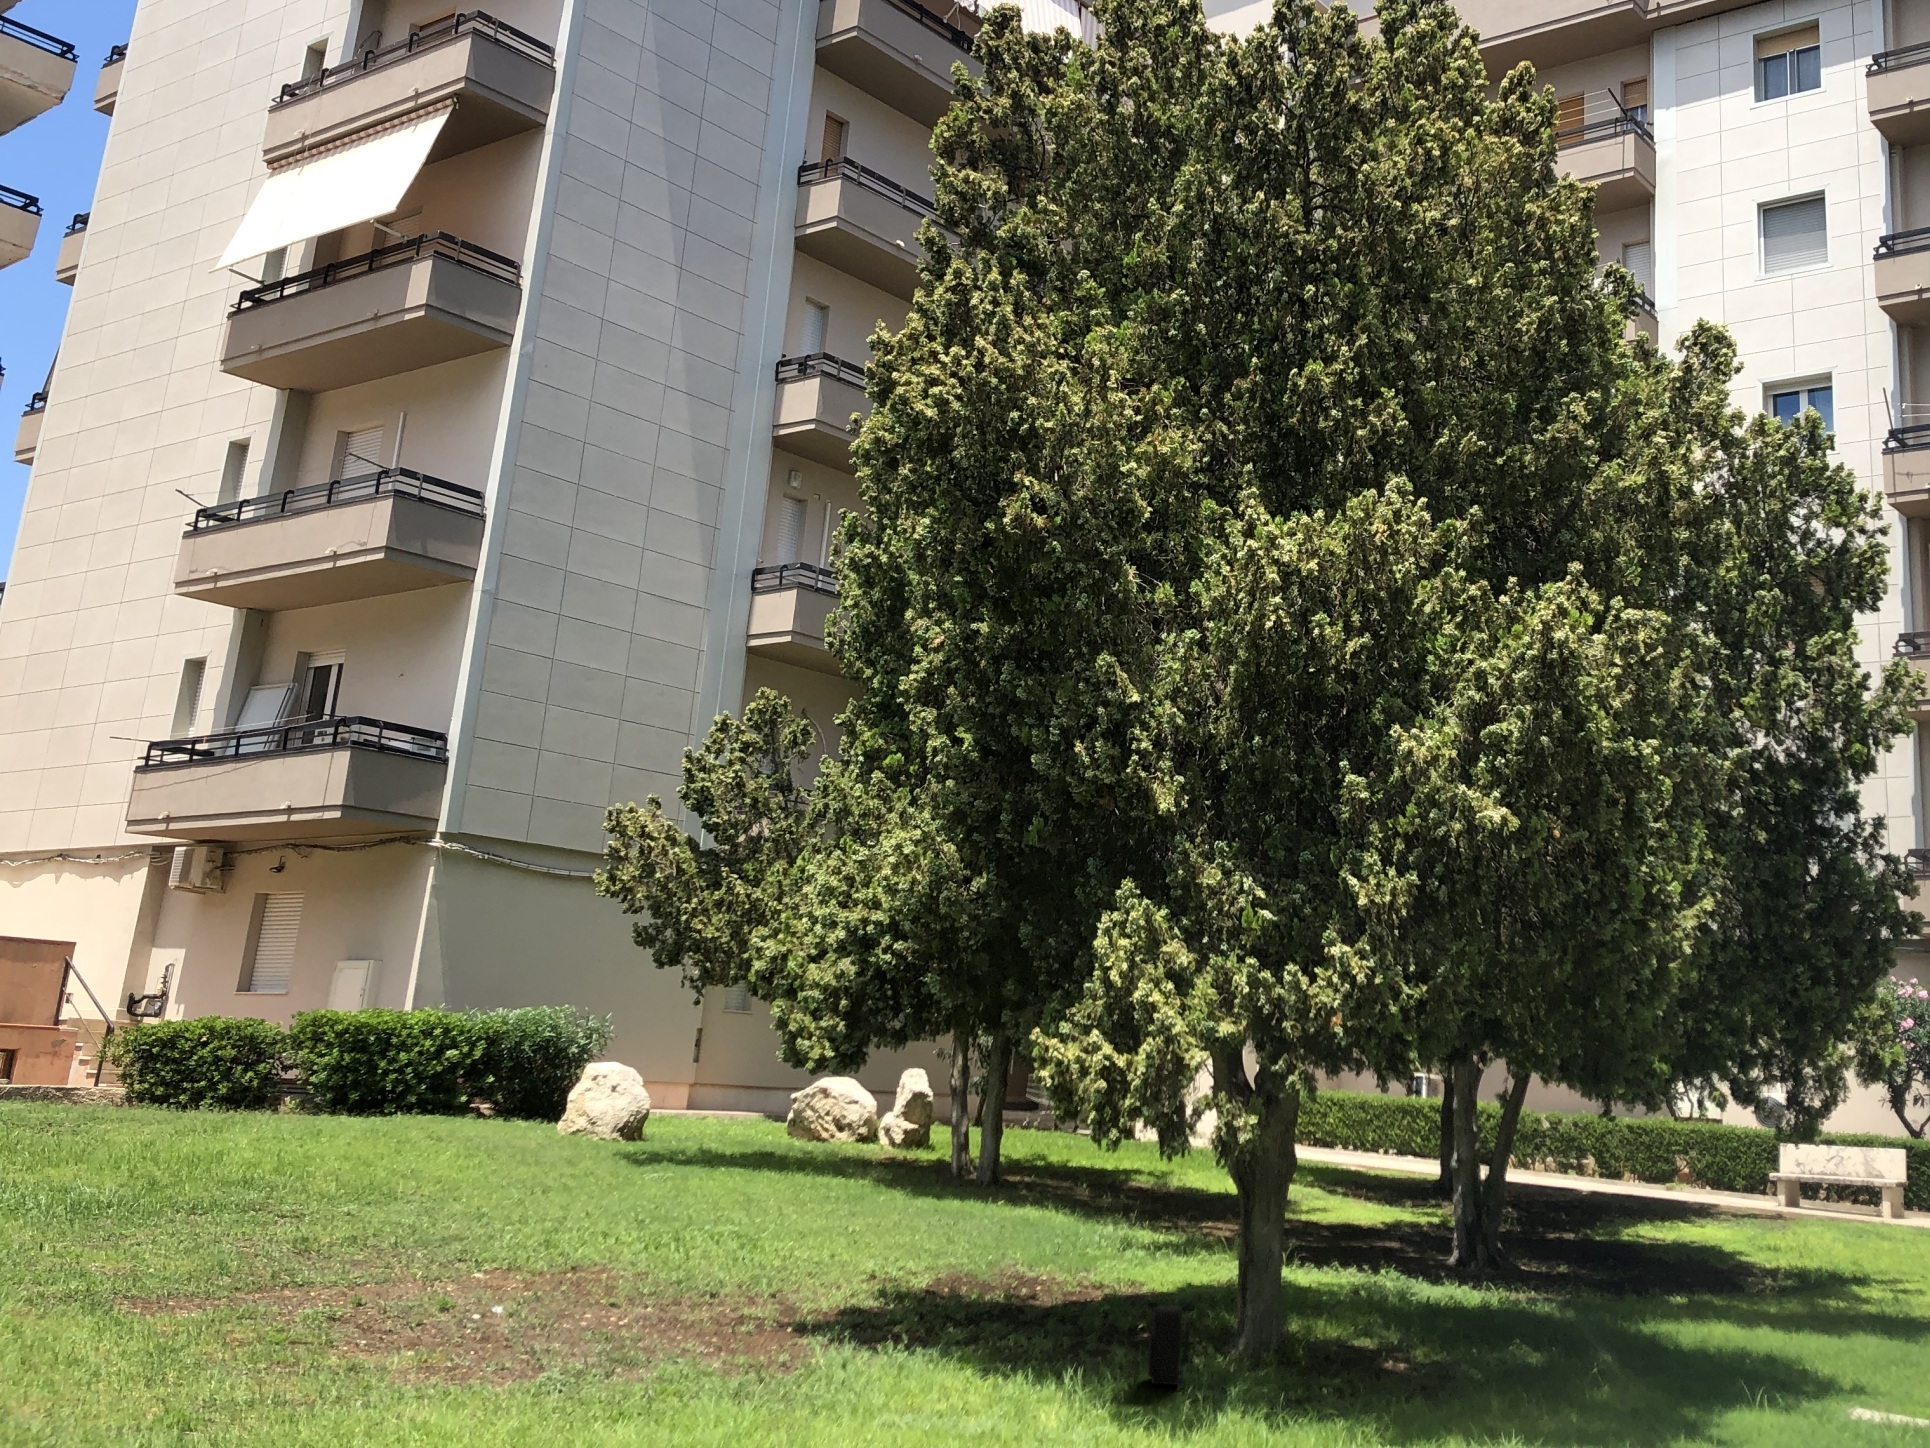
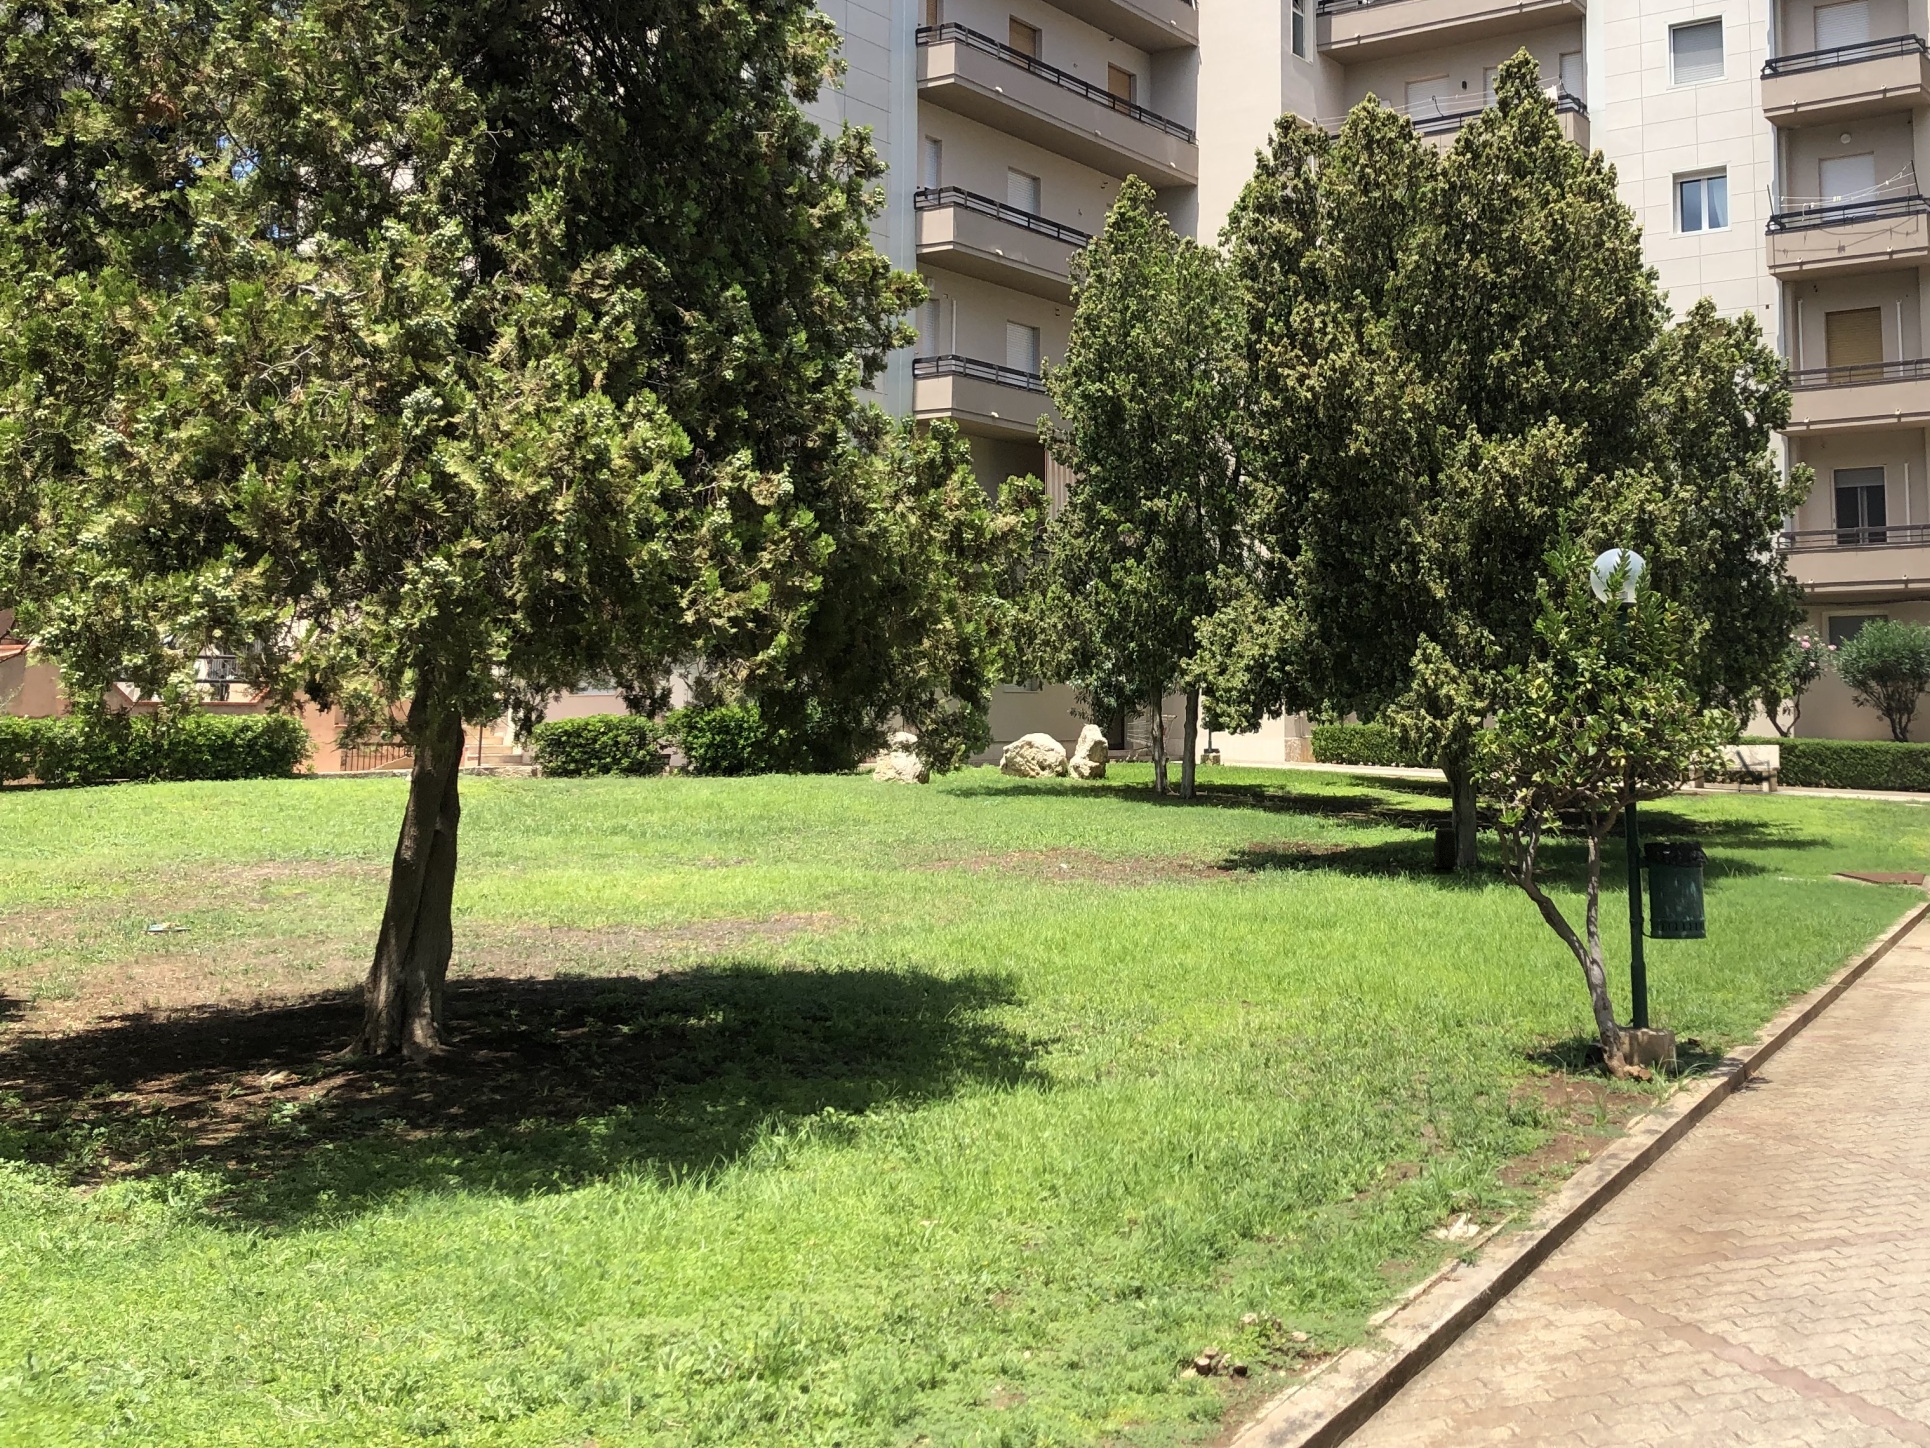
lounge chair: none [1840,1152,1903,1221] -> present [1736,750,1777,791]

